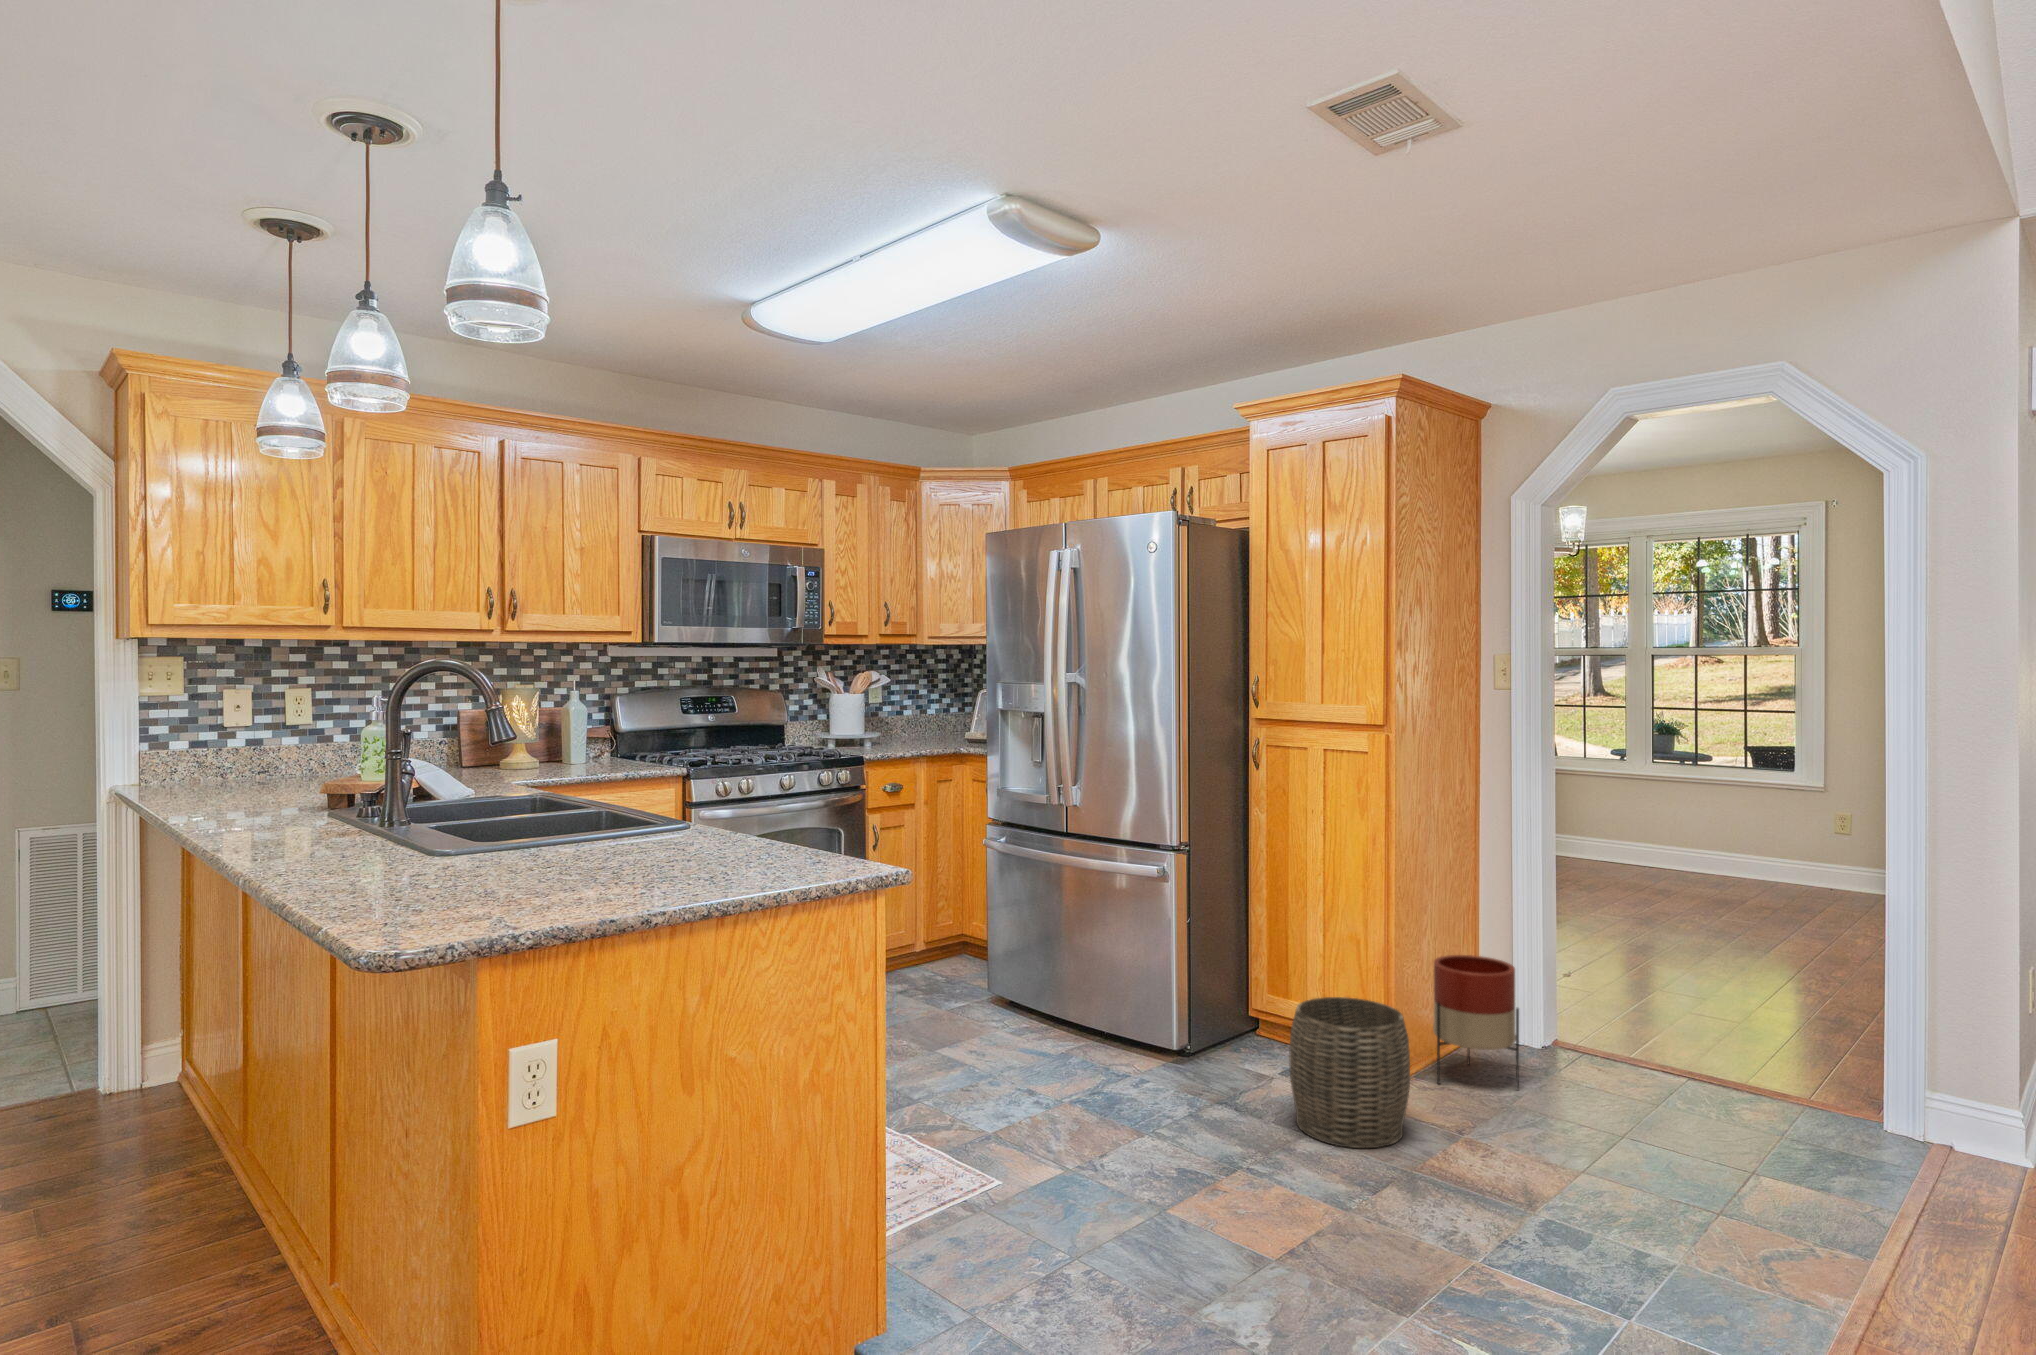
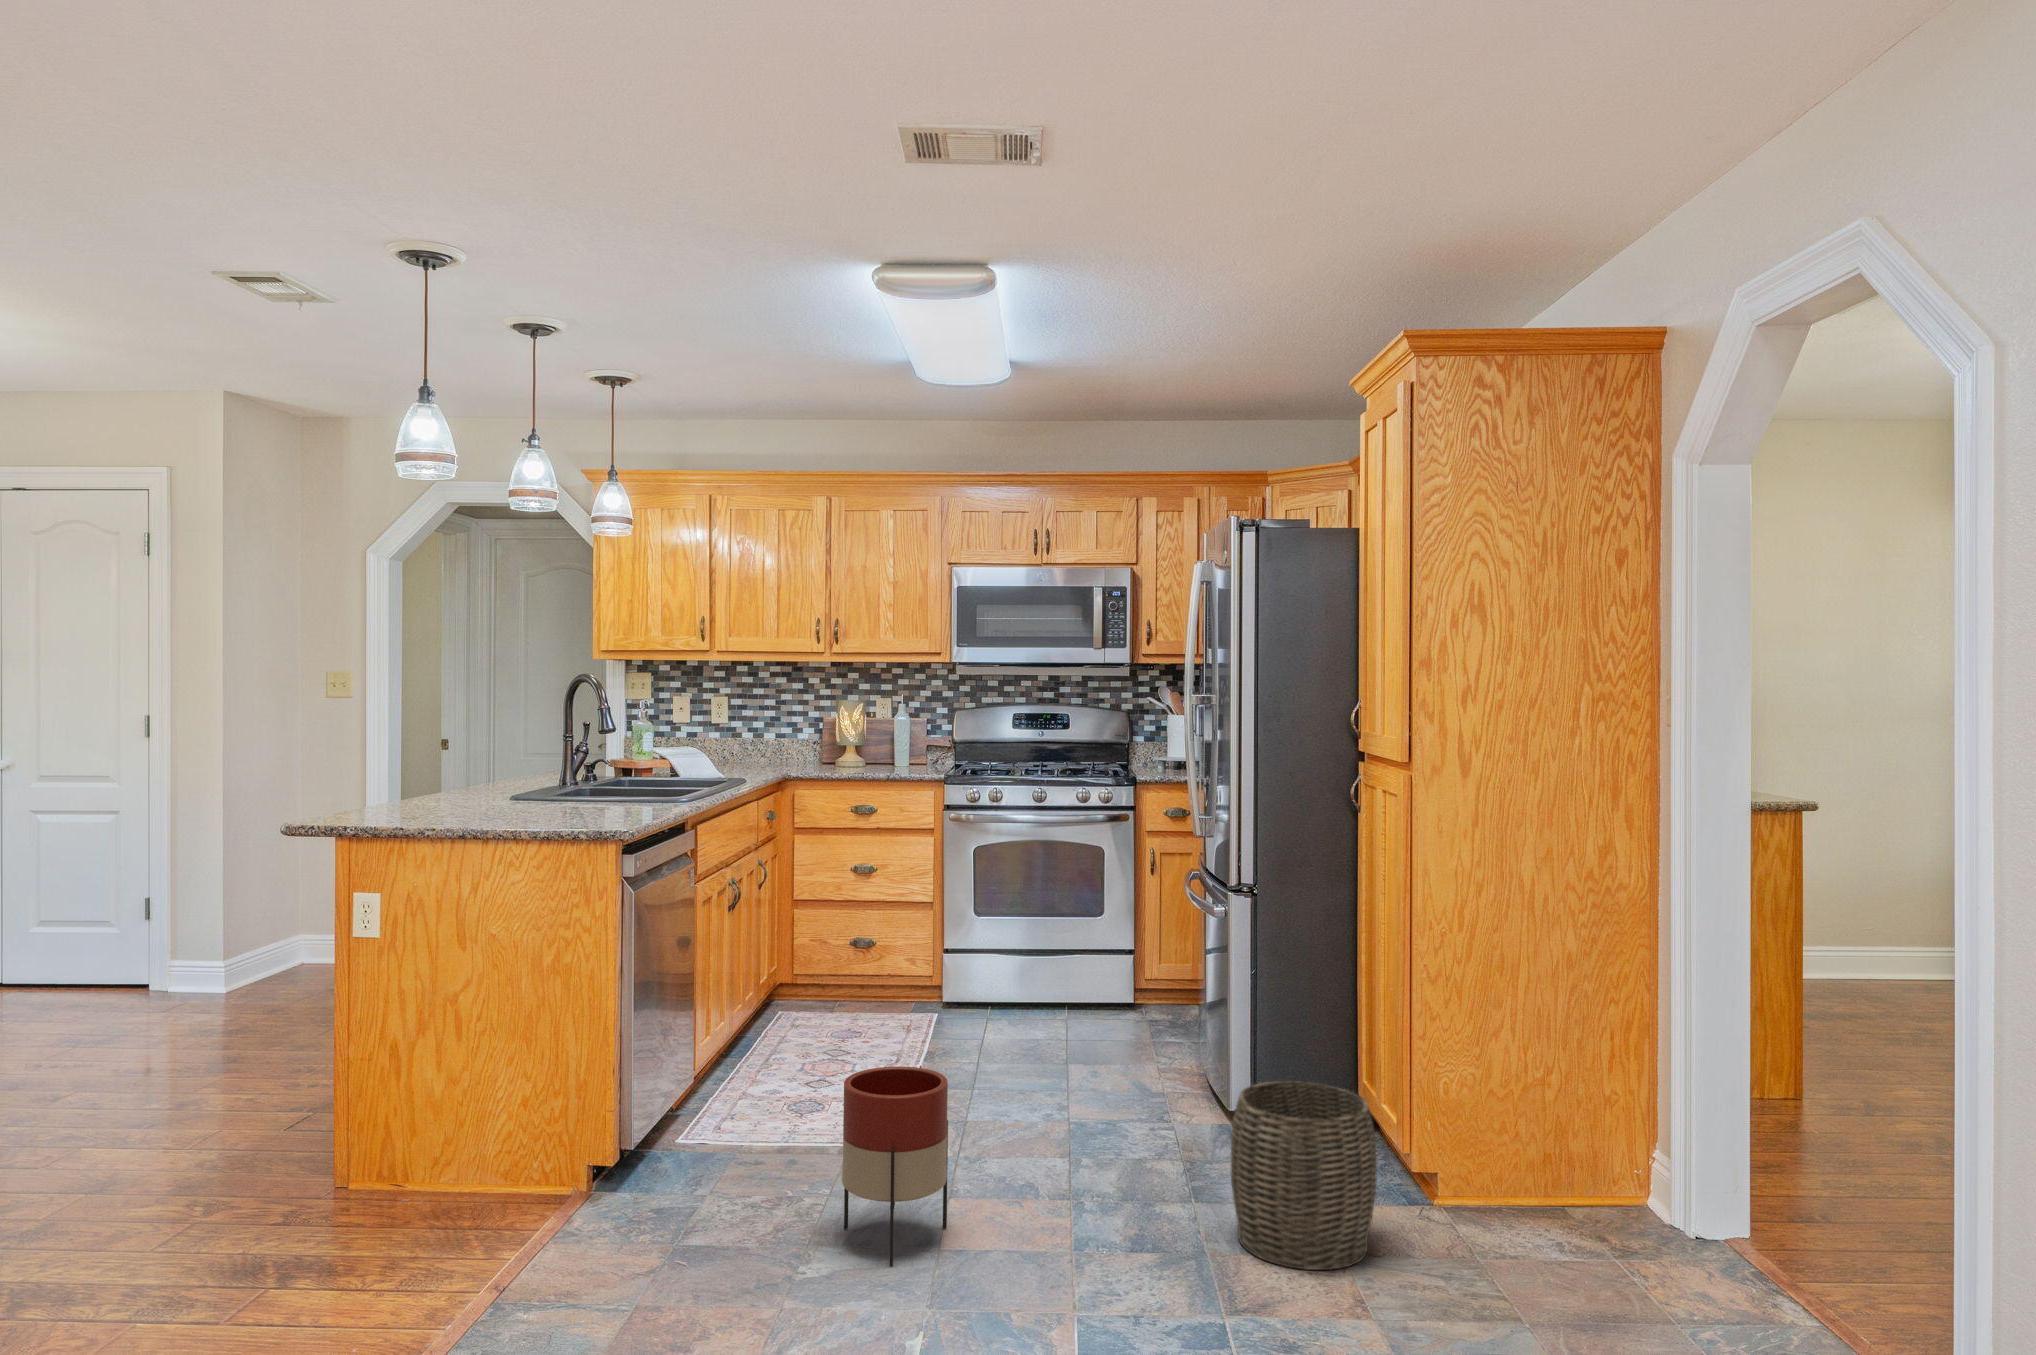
planter: present [1433,955,1519,1090] -> present [842,1066,948,1266]

